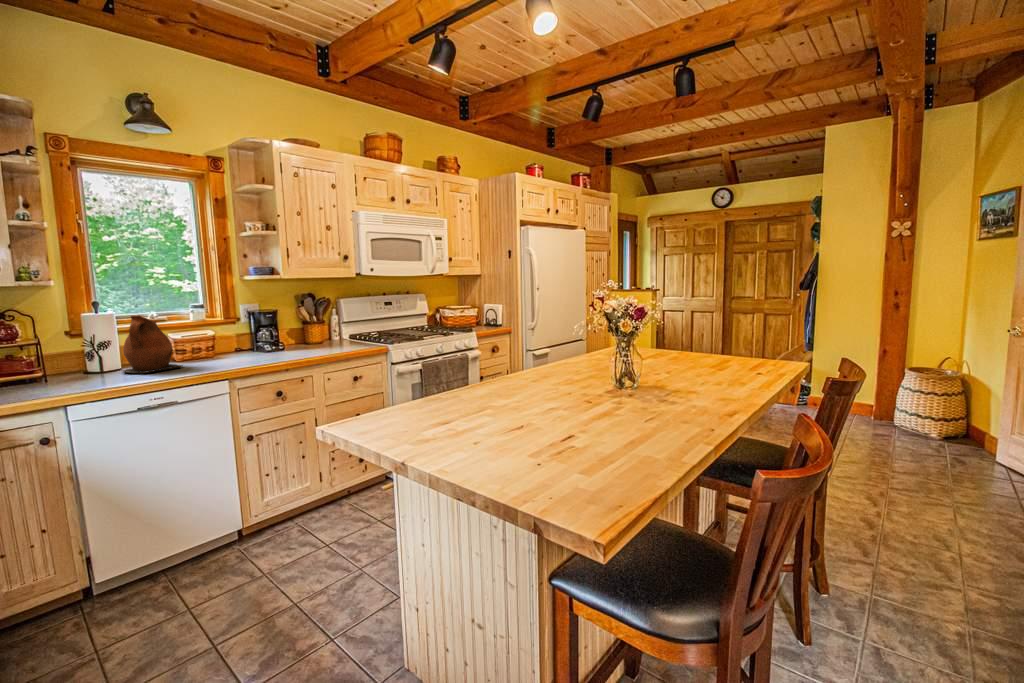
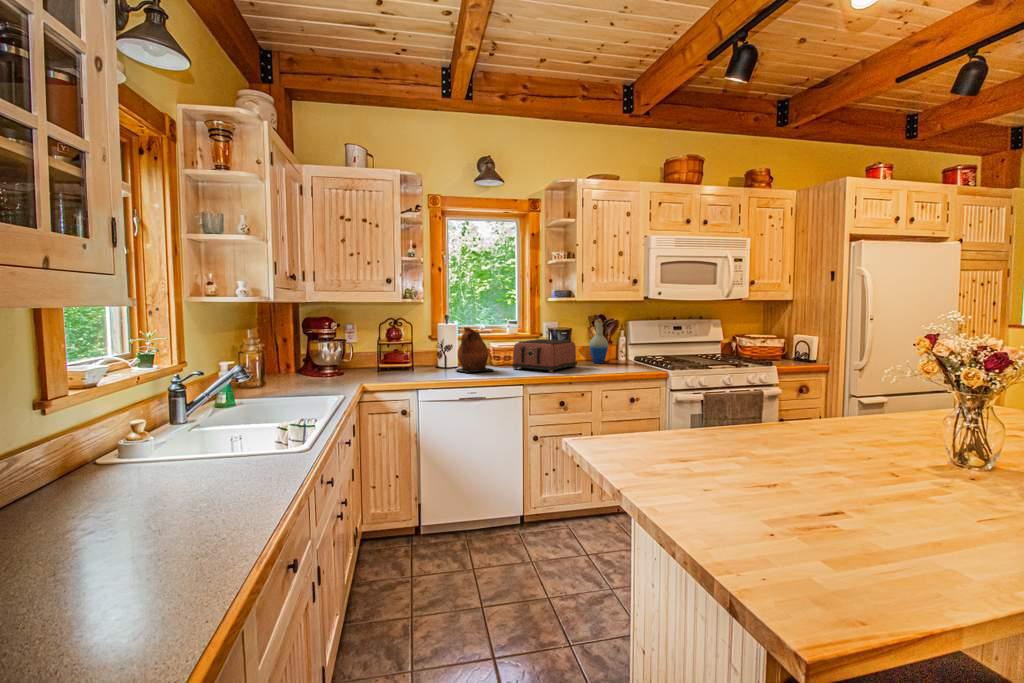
bottle: none [300,299,322,346] -> present [589,320,608,364]
toaster: none [207,323,290,362] -> present [512,339,577,372]

